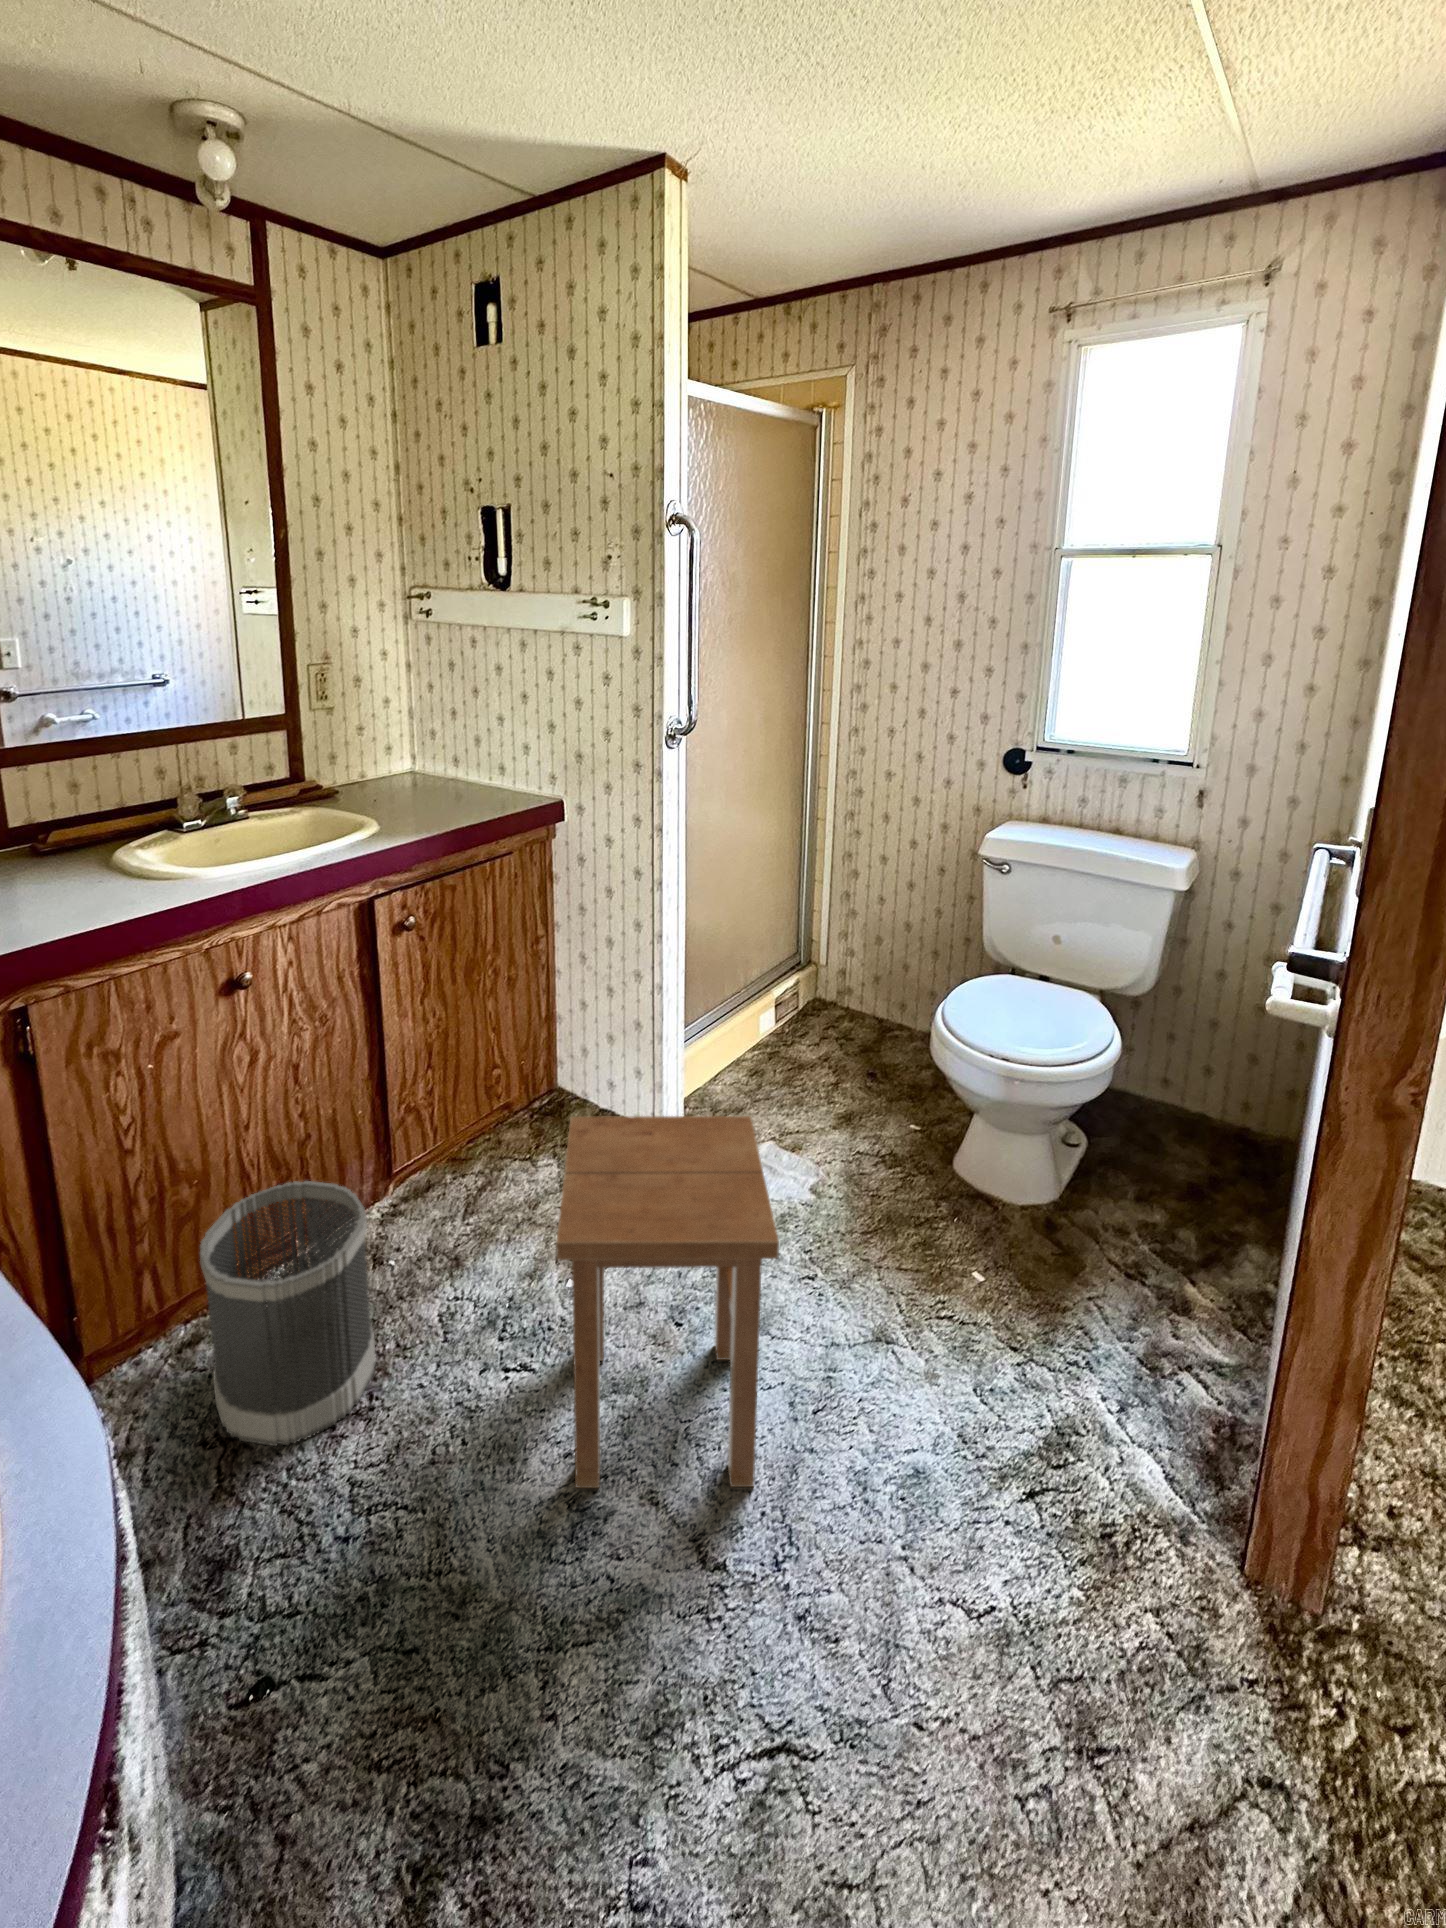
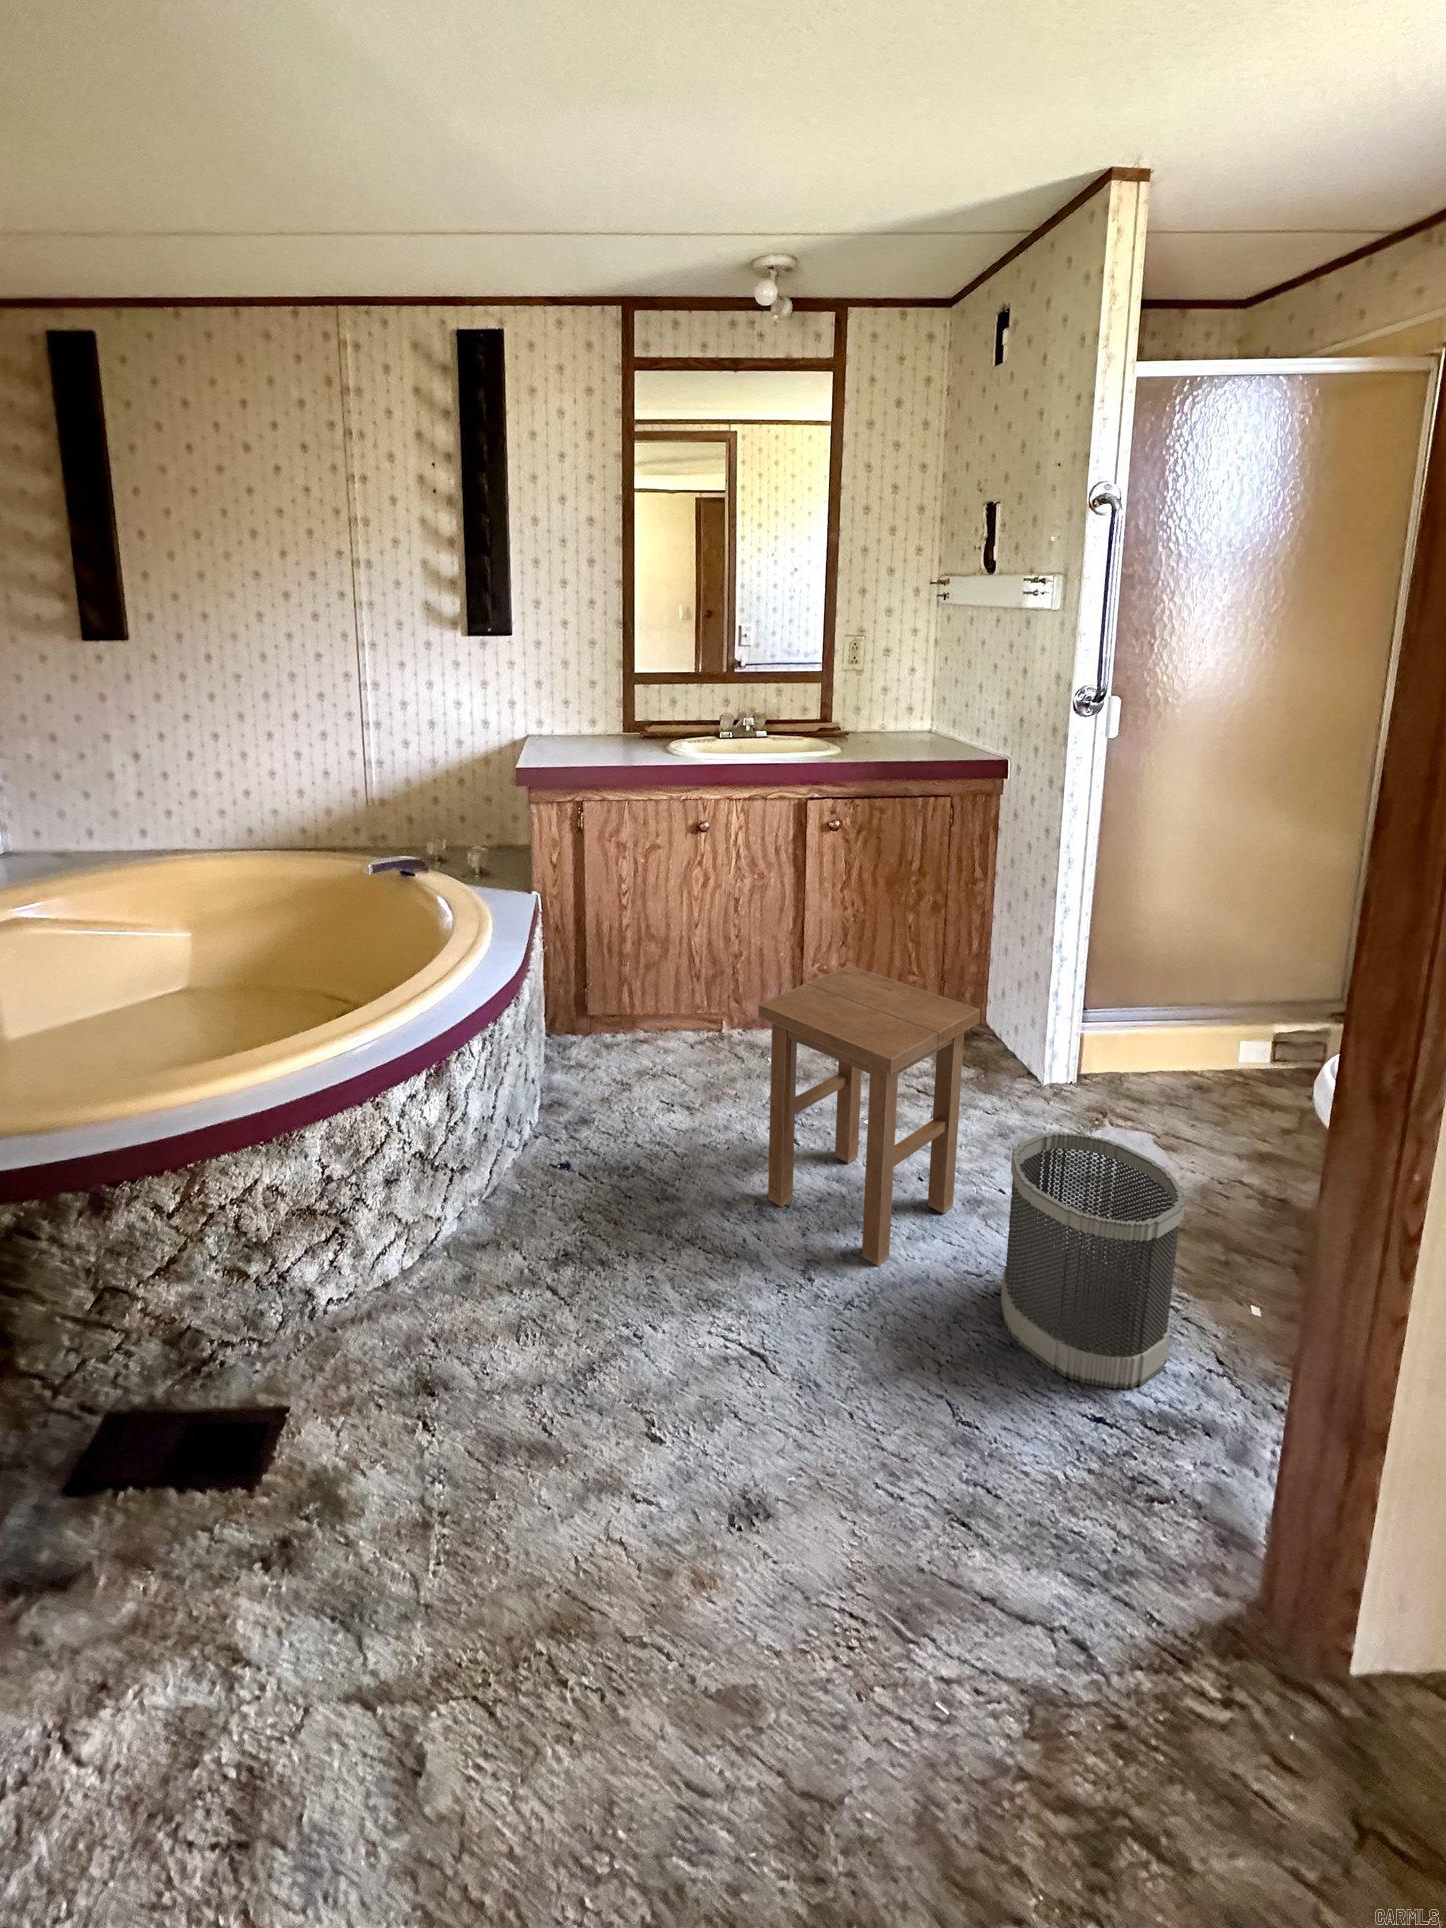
wastebasket: present [200,1181,376,1446] -> present [1001,1132,1185,1389]

